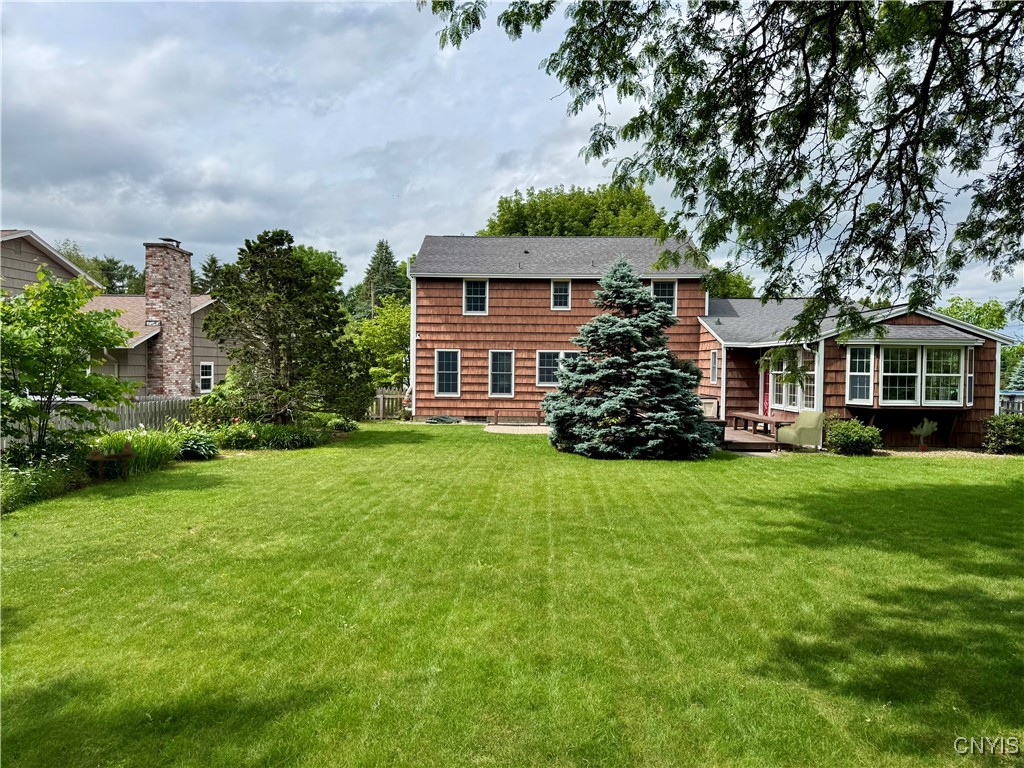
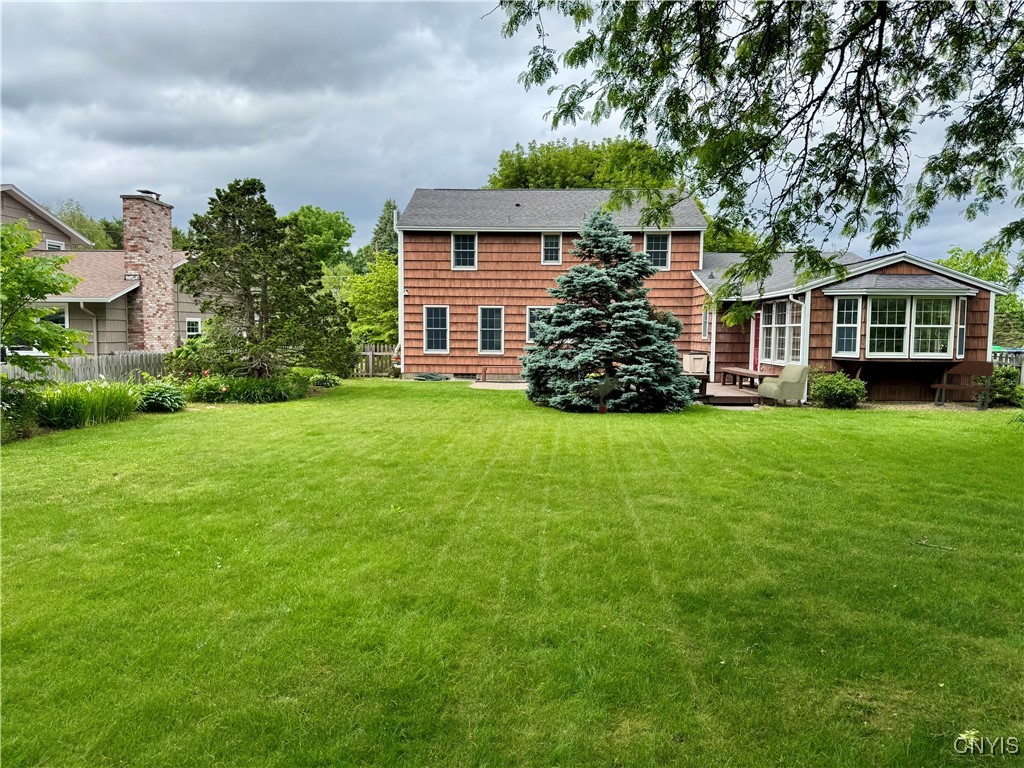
bench: none [941,405,1000,455] -> present [931,360,994,410]
potted tree: present [911,418,937,451] -> present [589,375,619,413]
side table: present [87,441,138,484] -> none [37,390,93,433]

